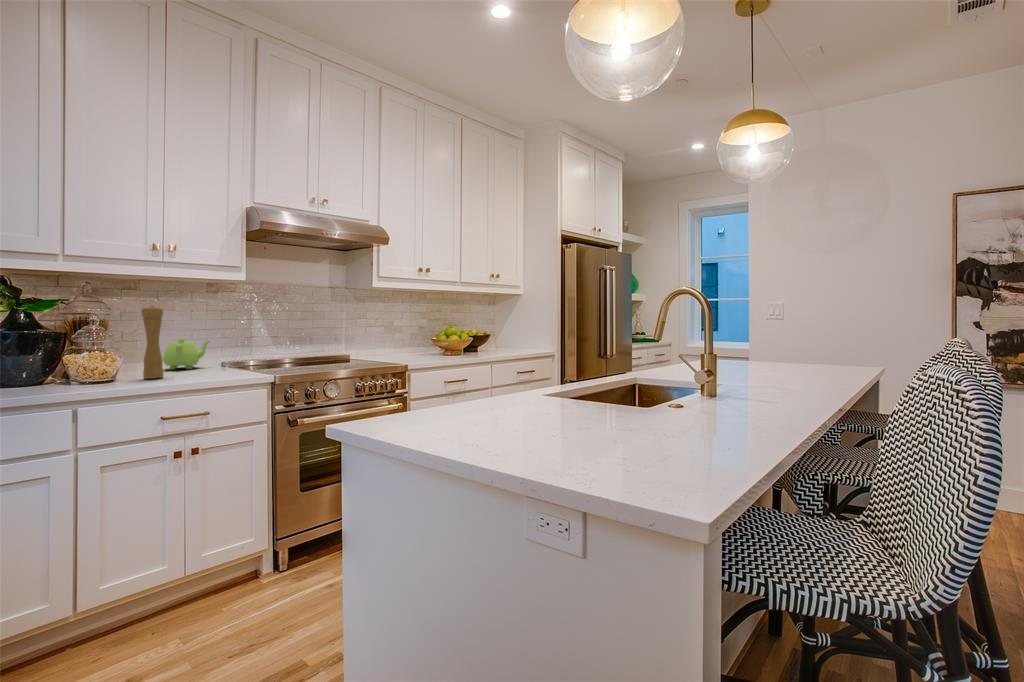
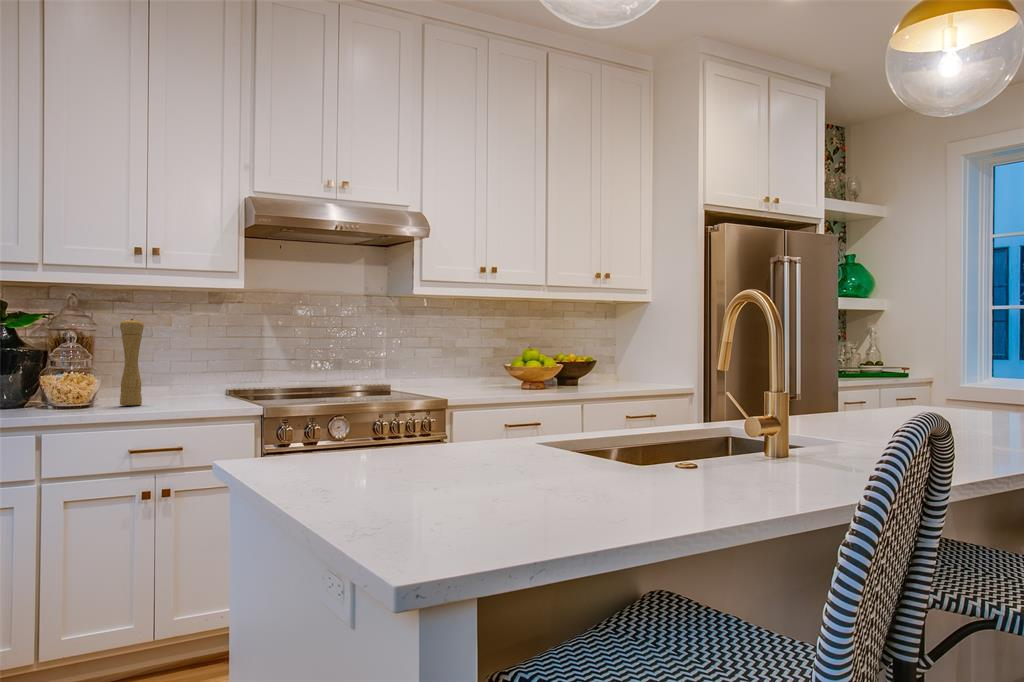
teapot: present [163,338,210,370] -> none [151,360,207,398]

